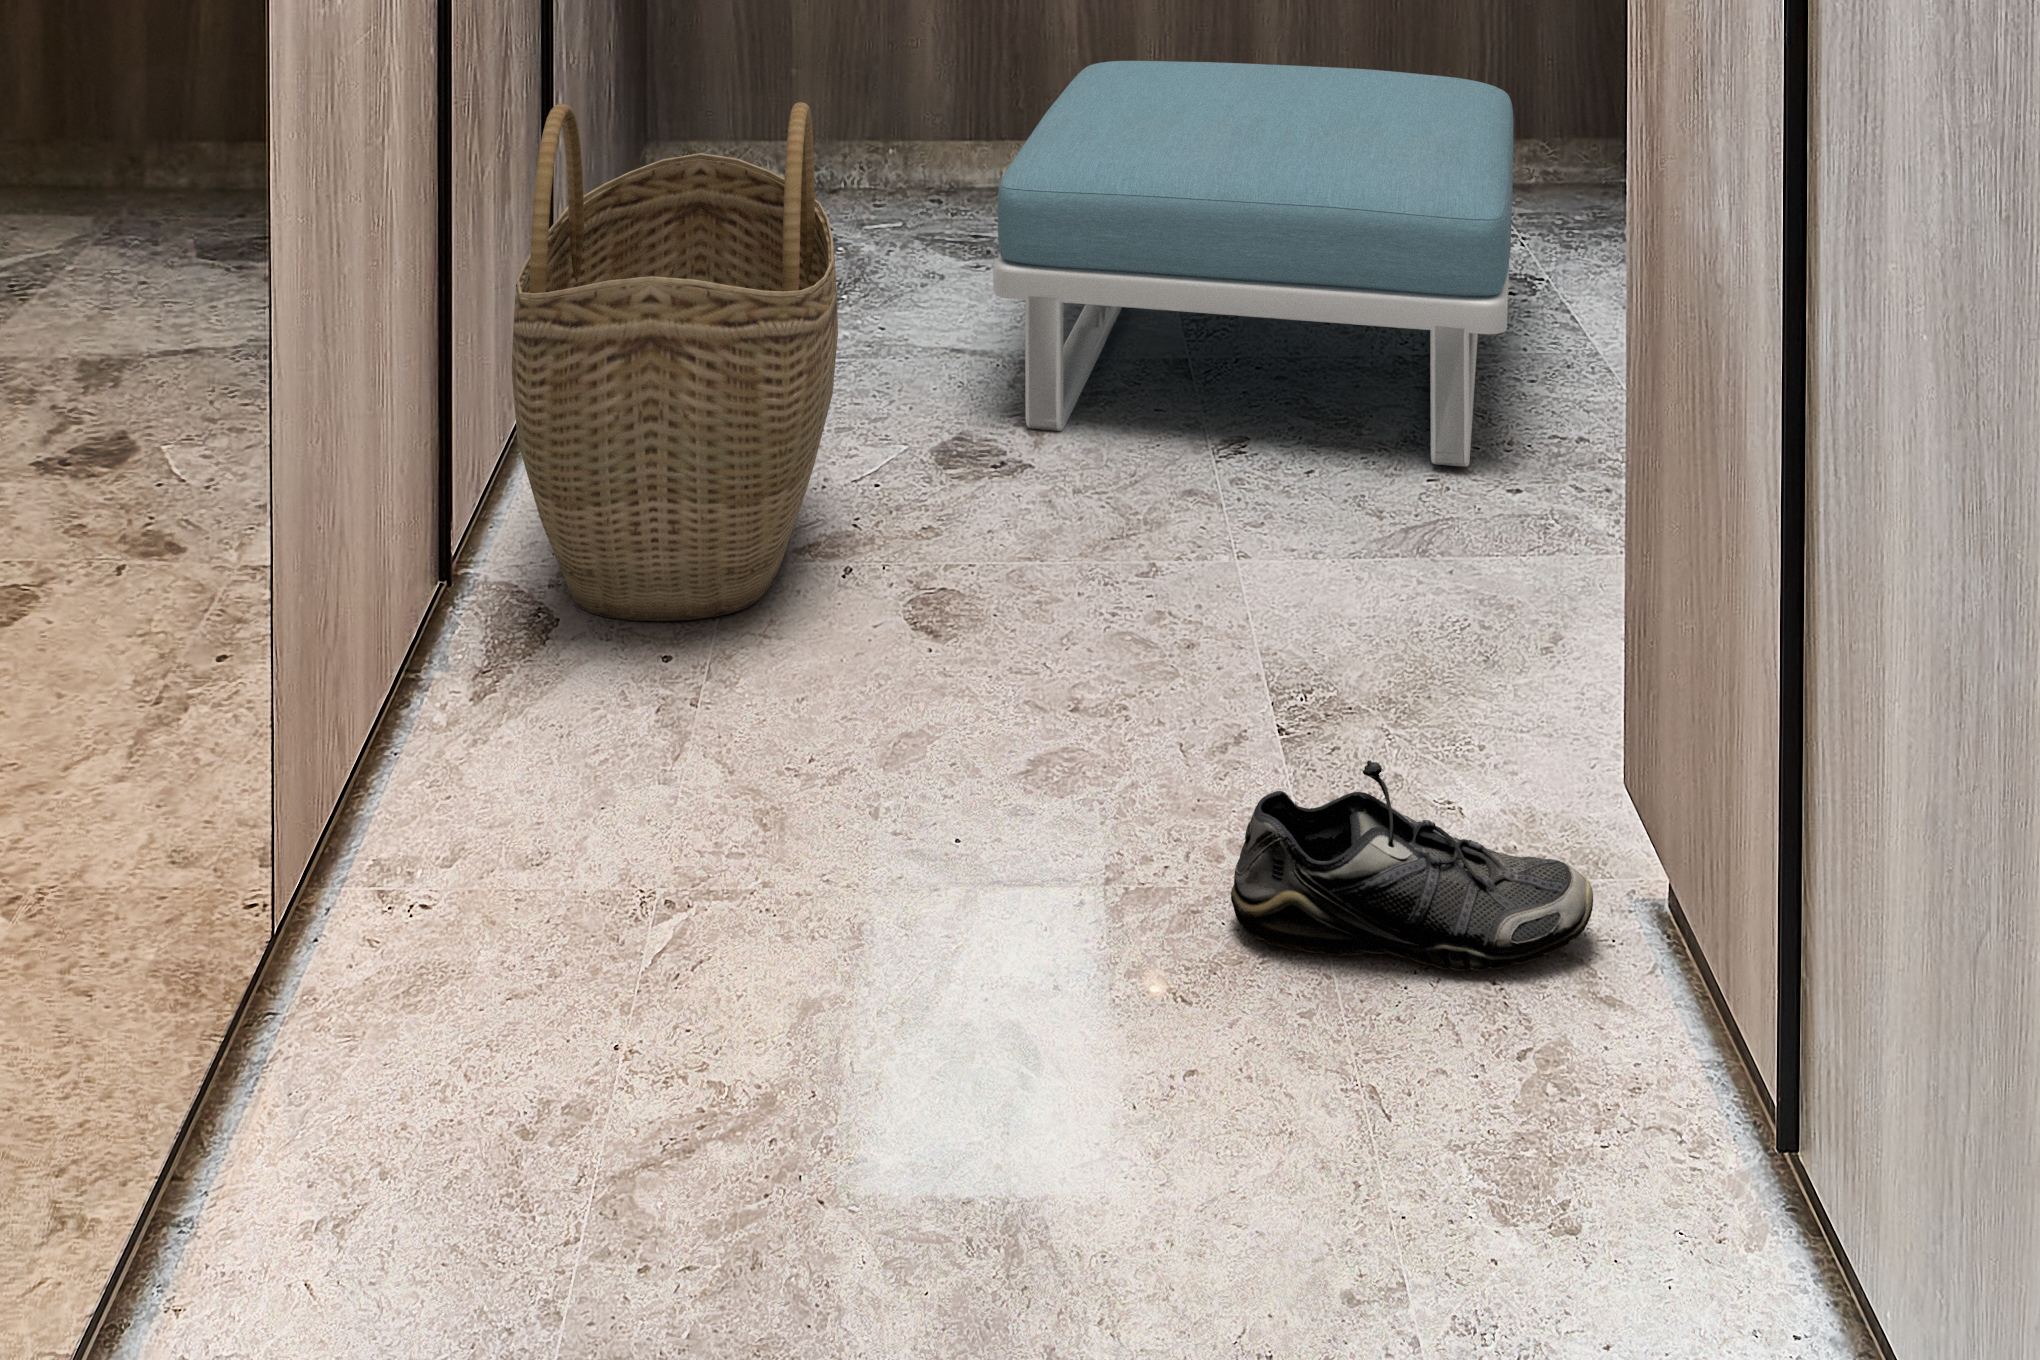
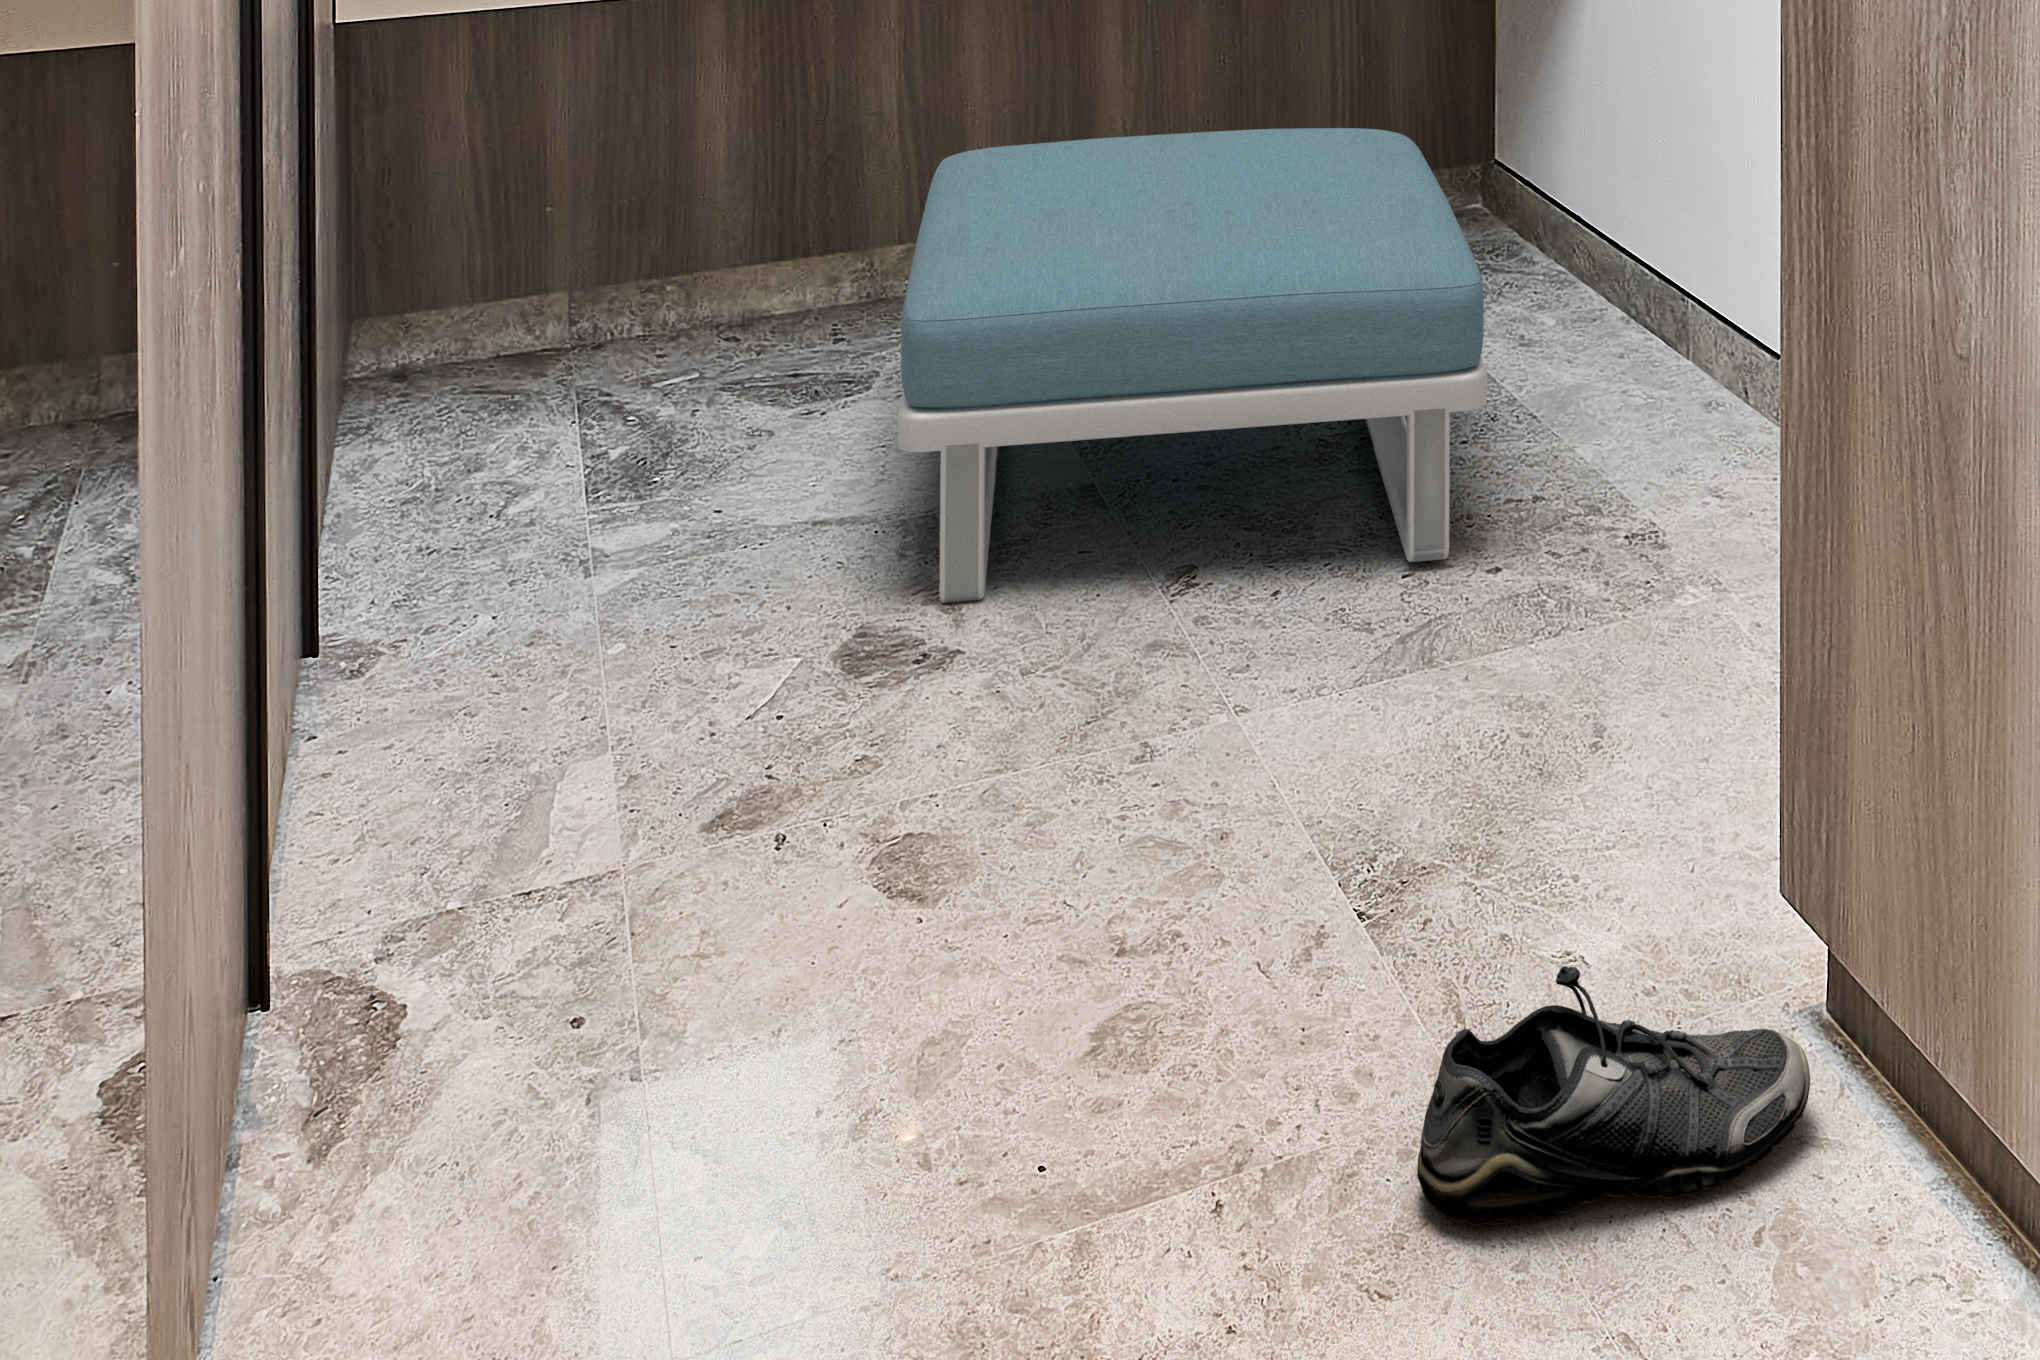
woven basket: present [512,102,838,621] -> none [319,257,767,982]

